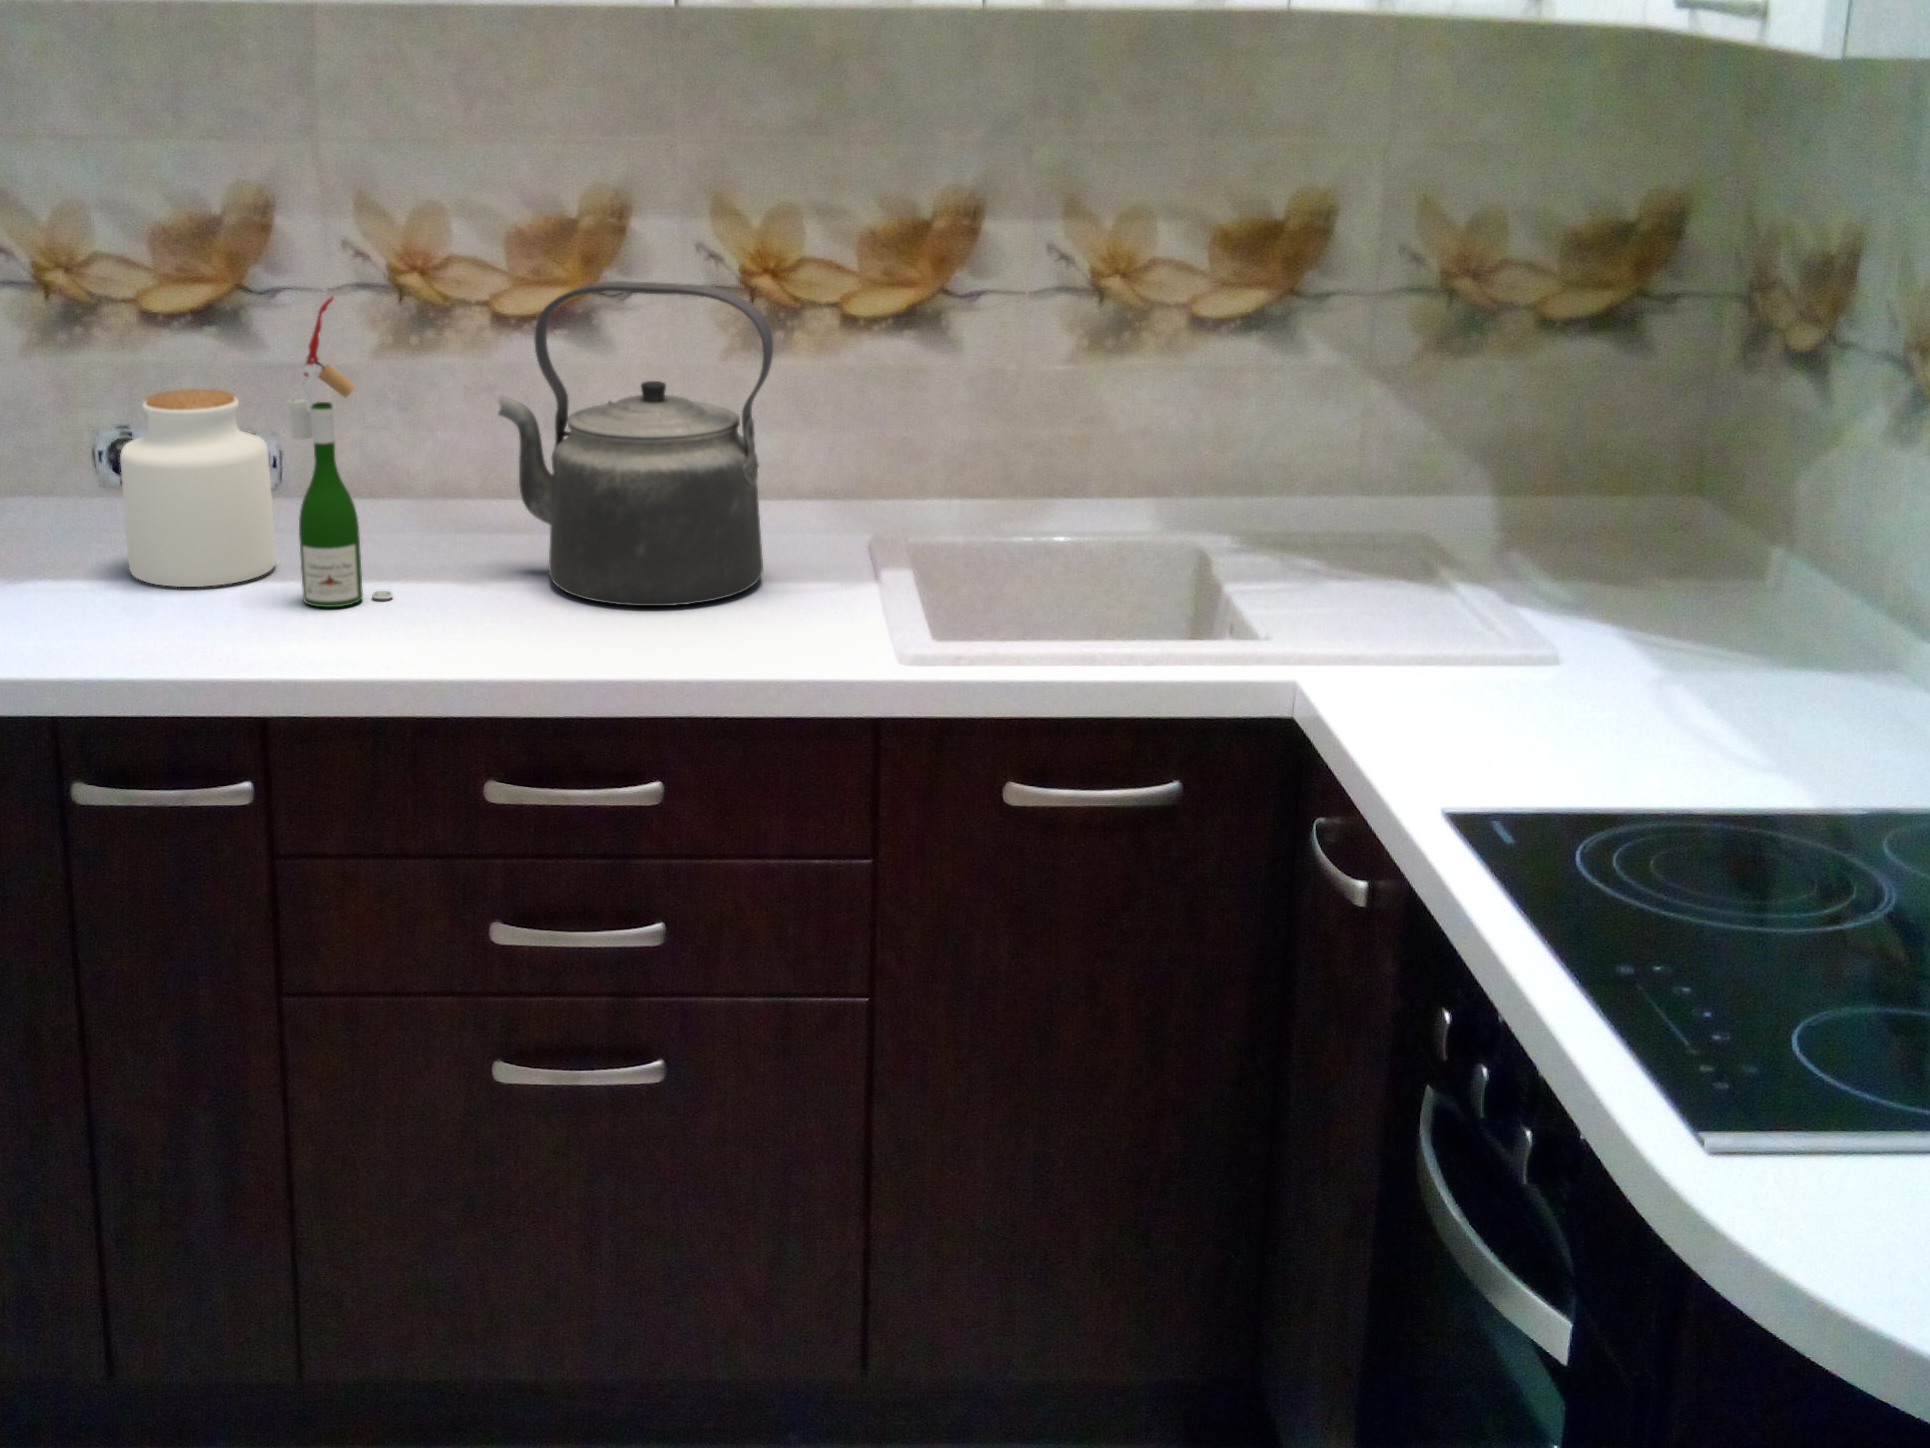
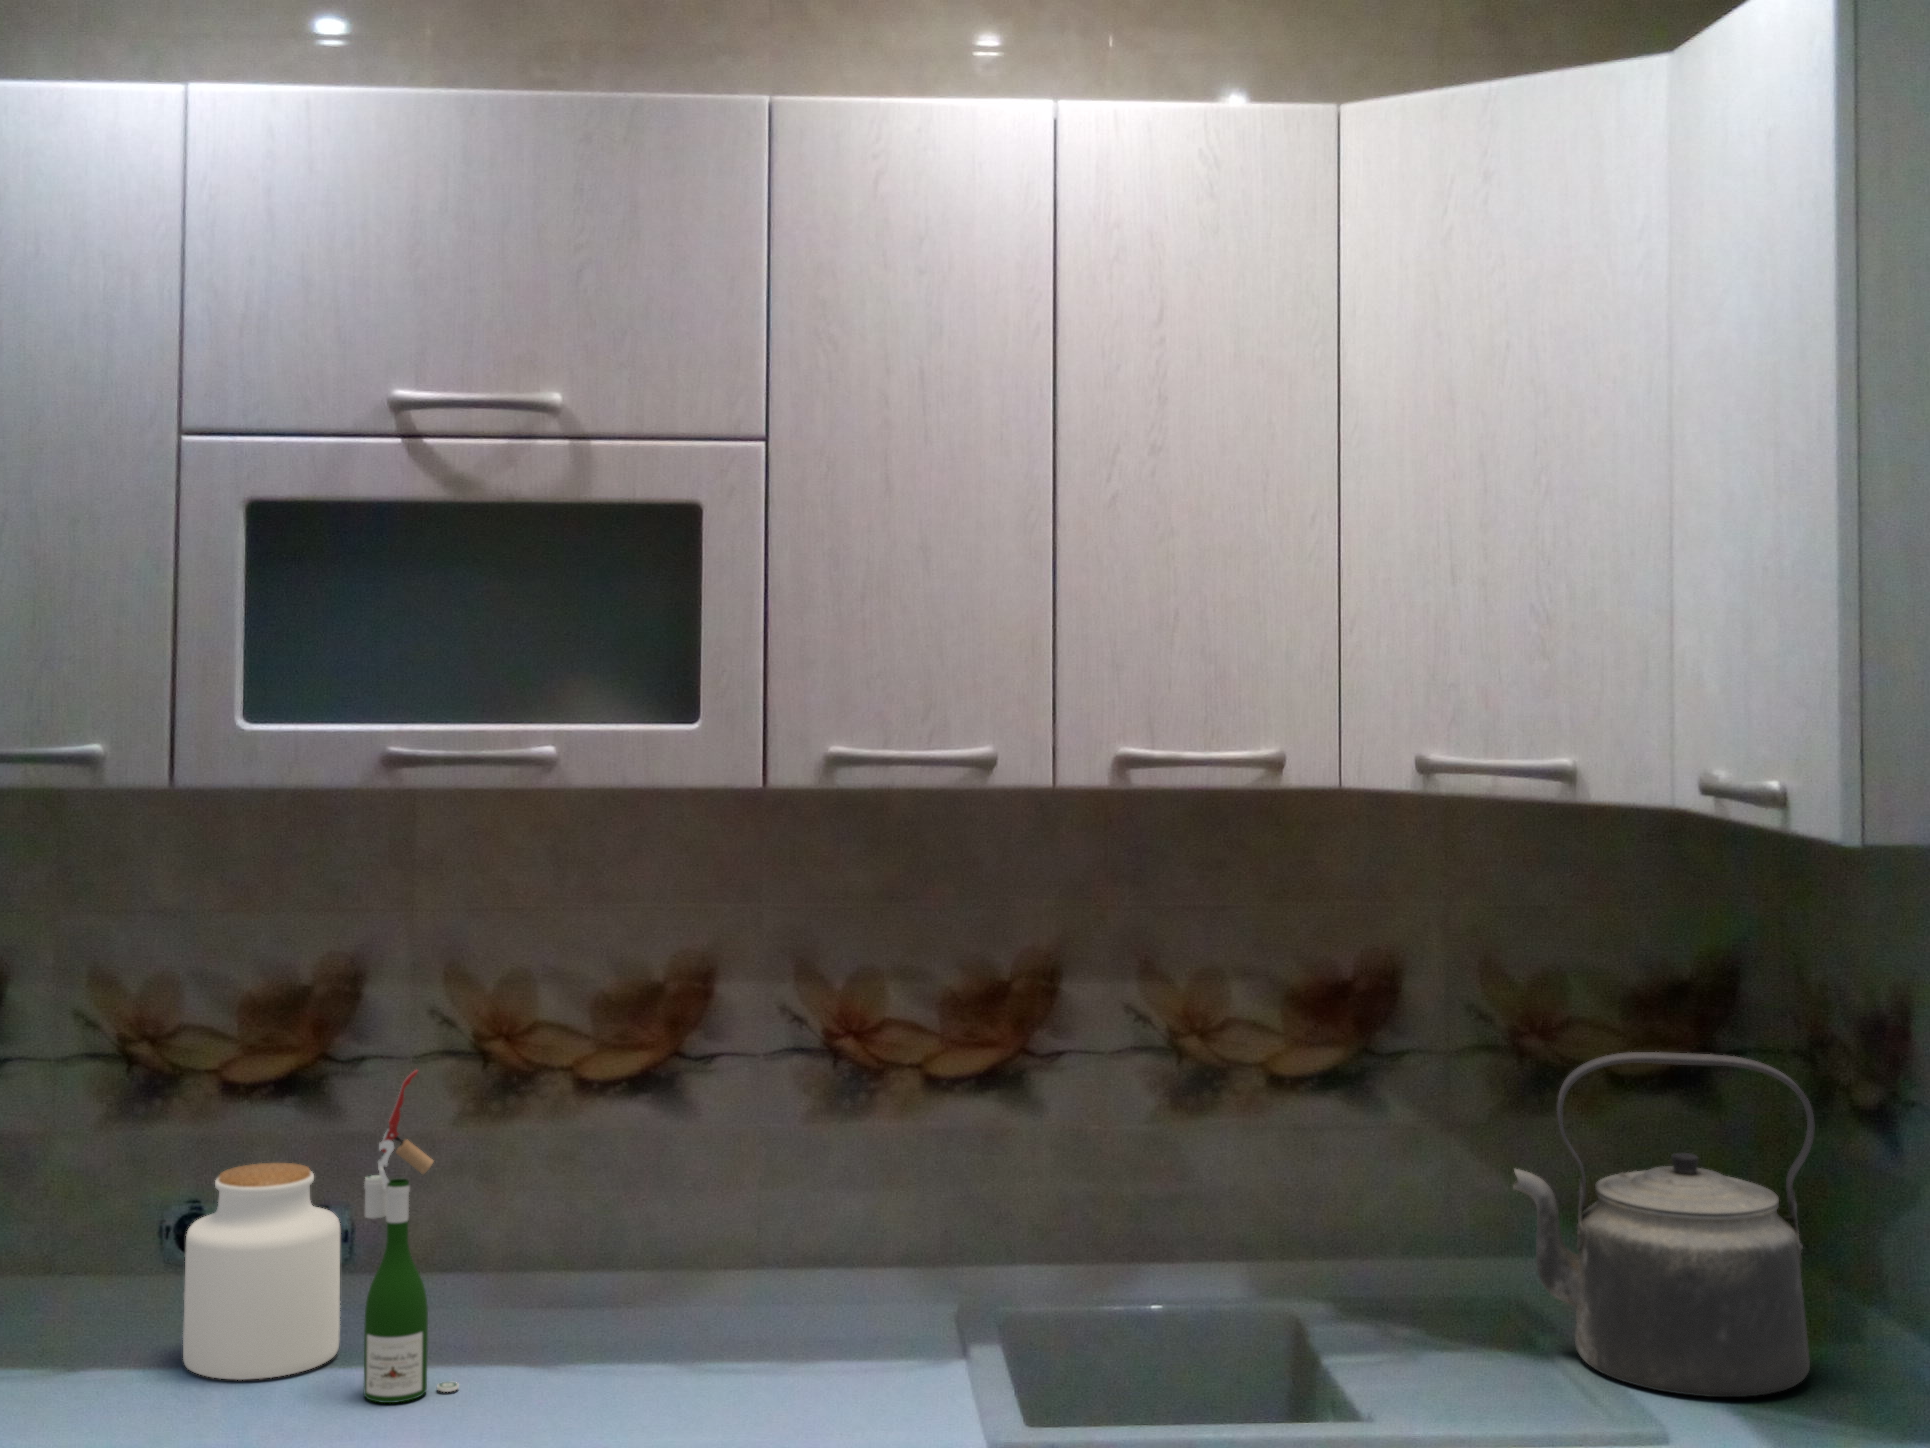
kettle: present [498,281,773,606] -> present [1513,1052,1815,1397]

